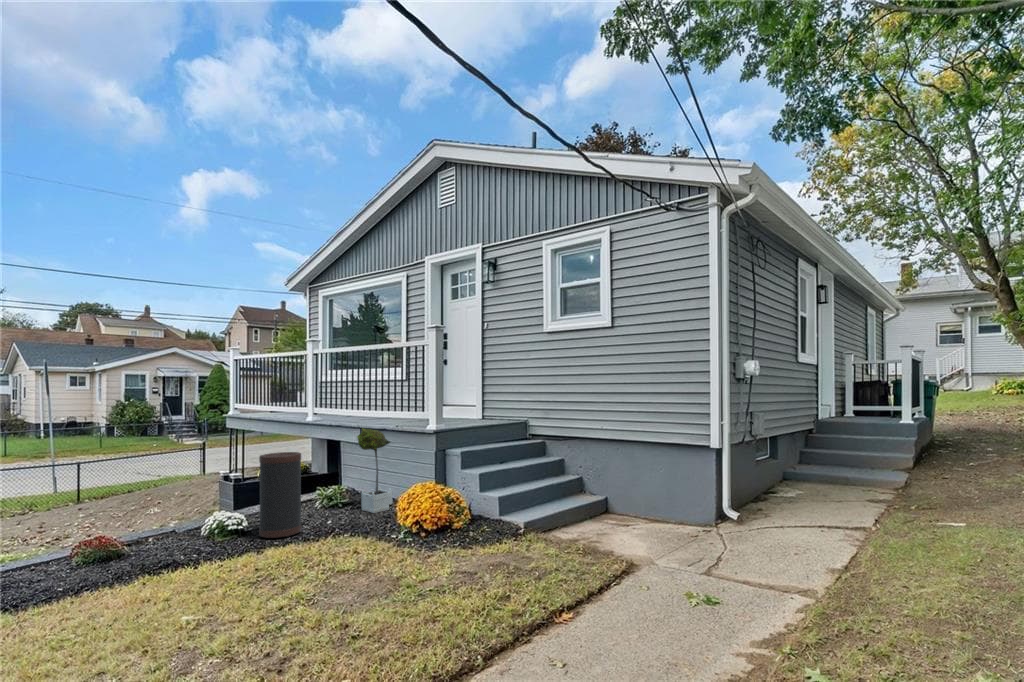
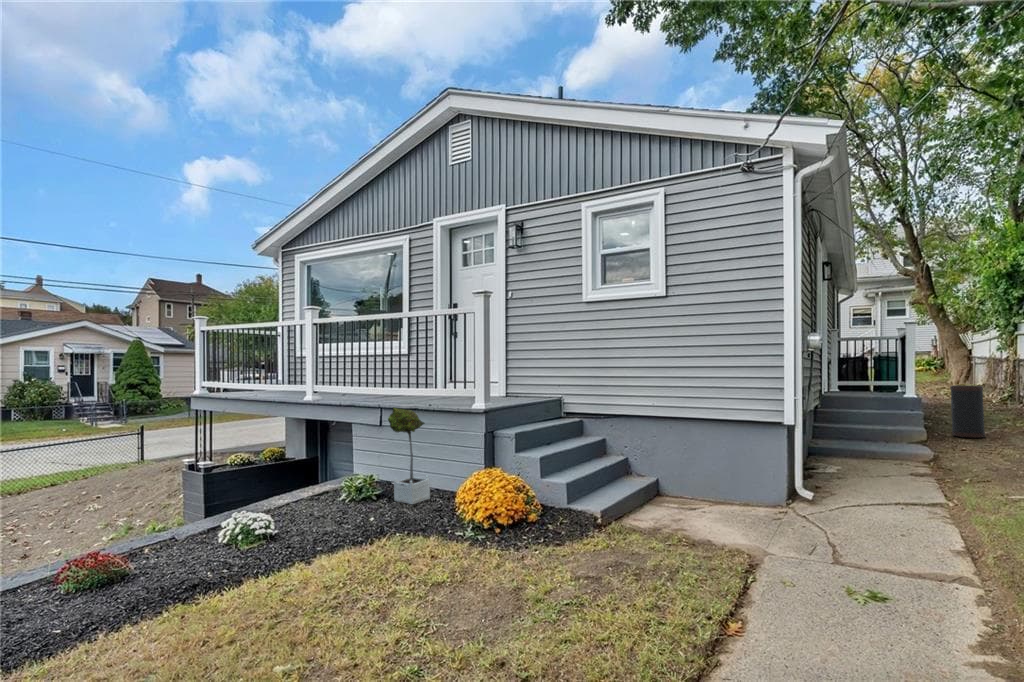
trash can: present [259,452,301,538] -> present [950,385,985,438]

